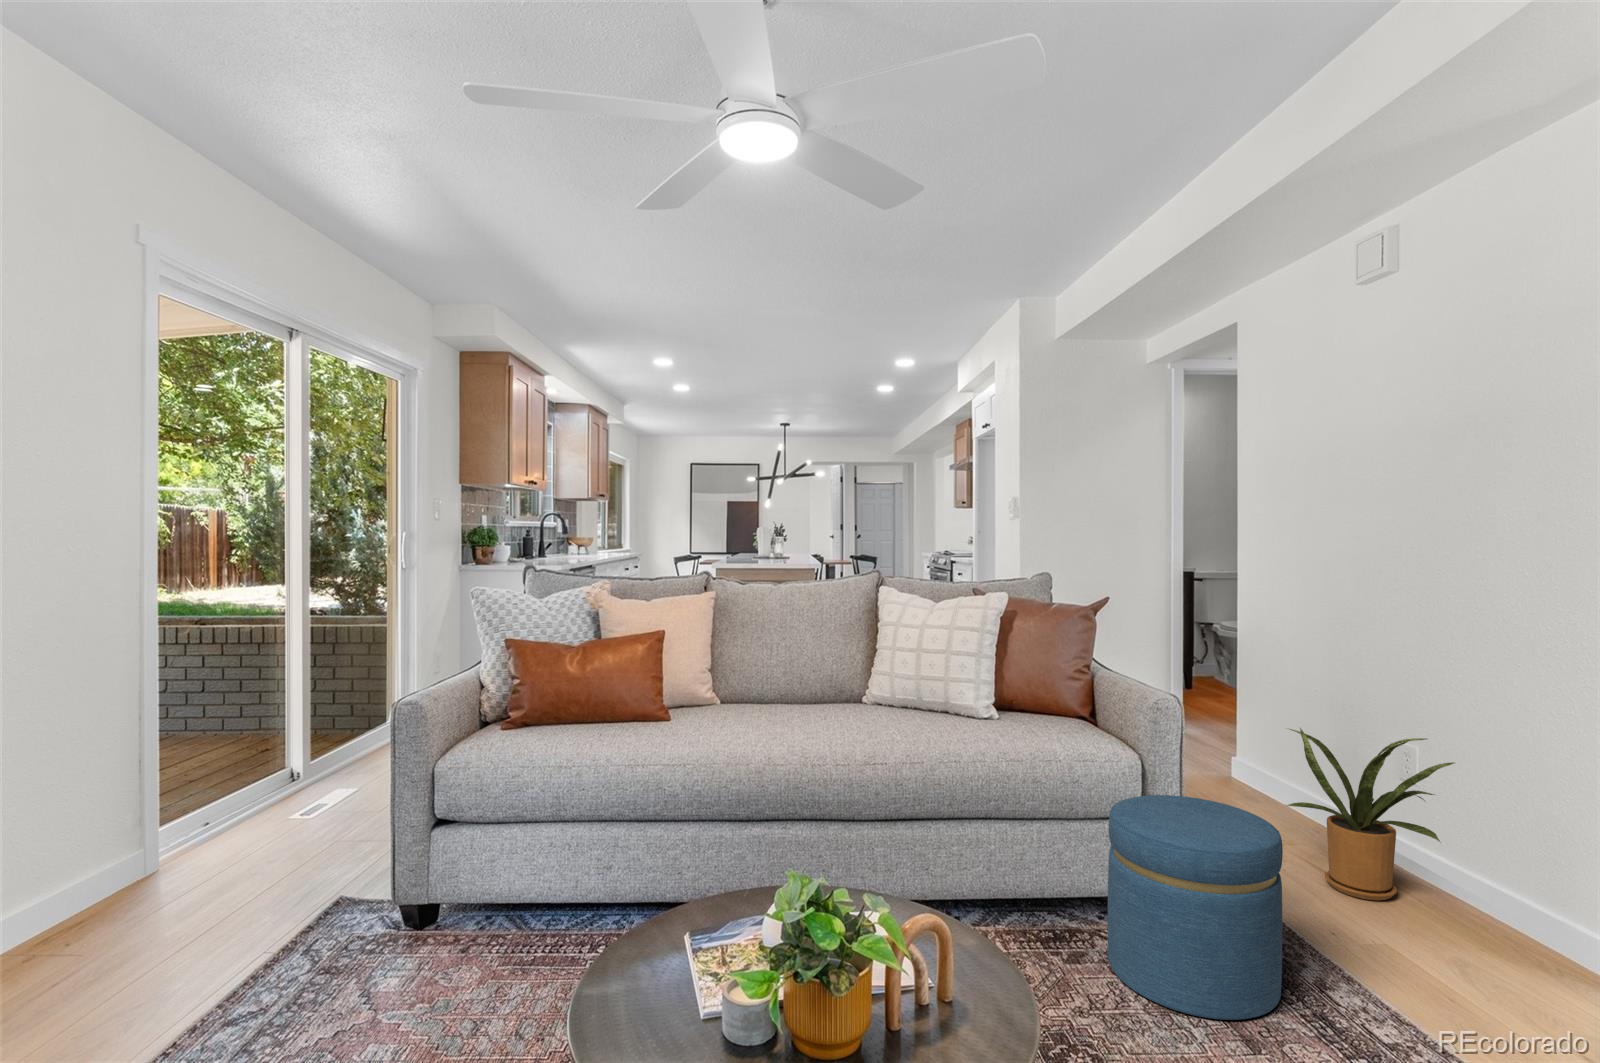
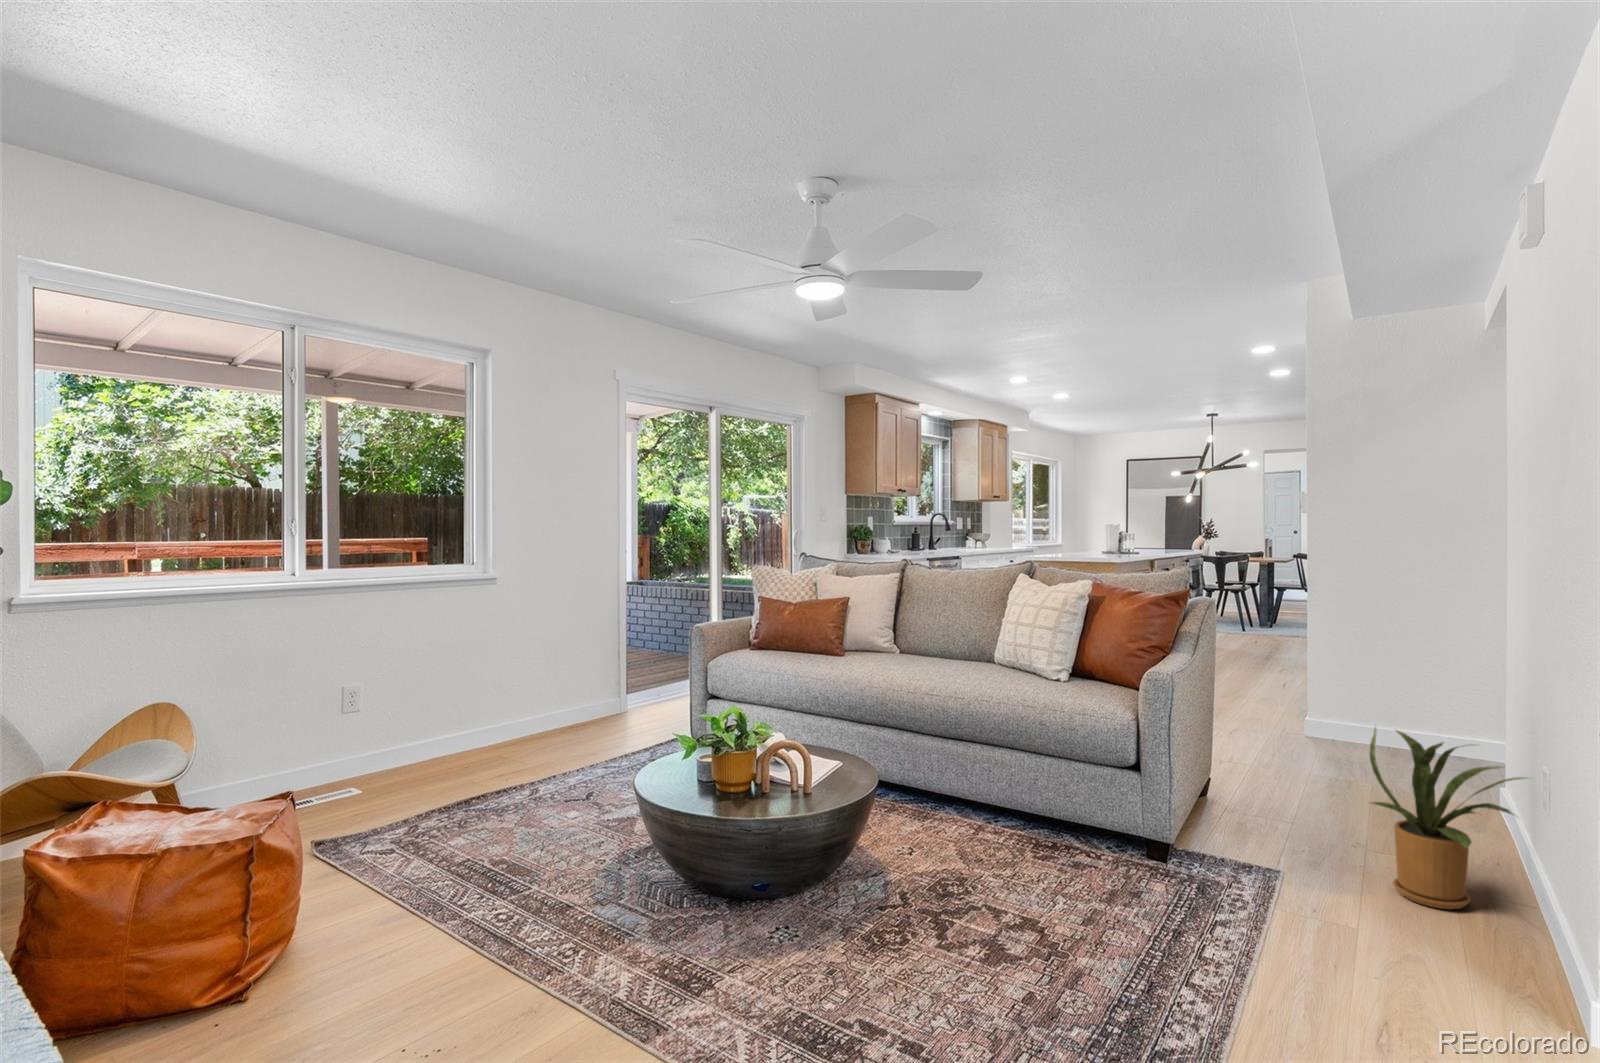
ottoman: present [1108,795,1283,1020] -> none [1056,746,1193,916]

